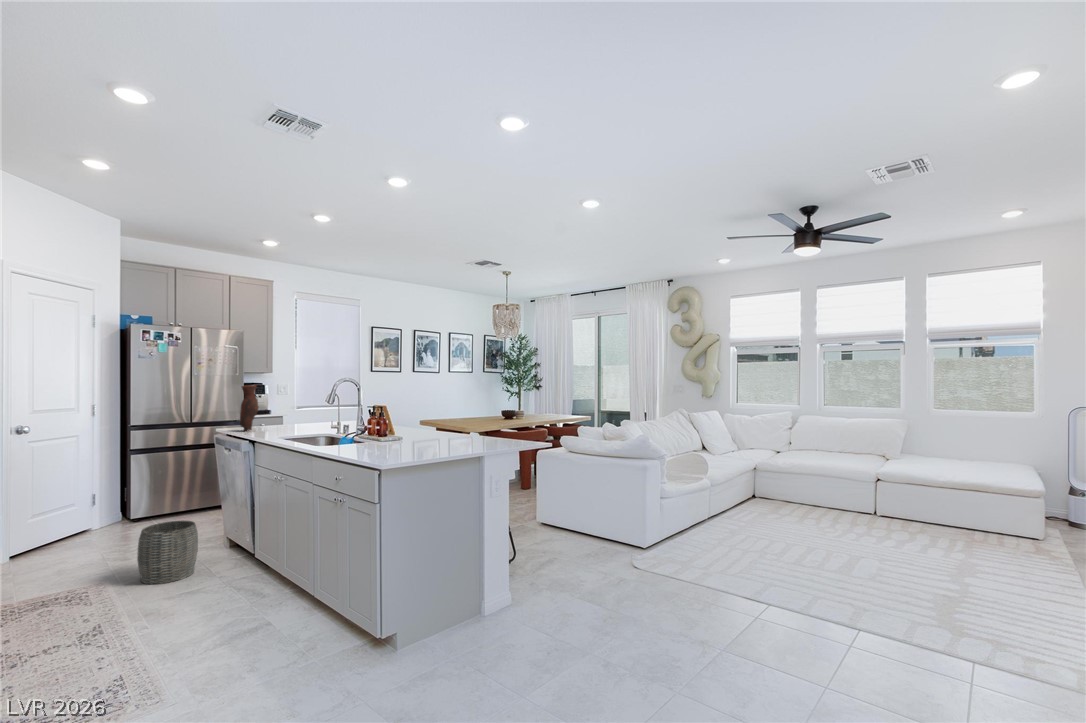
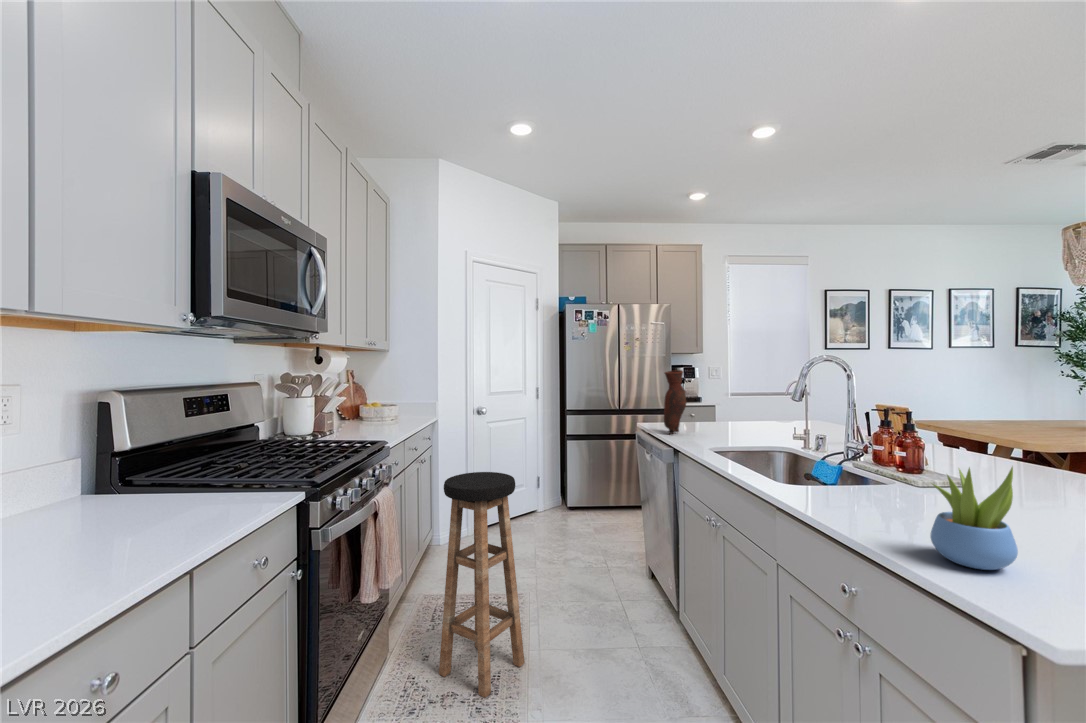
succulent plant: none [361,413,386,450] -> present [930,467,1018,570]
bar stool: none [32,465,120,634] -> present [439,472,525,698]
woven basket: present [137,521,198,584] -> none [553,543,616,632]

